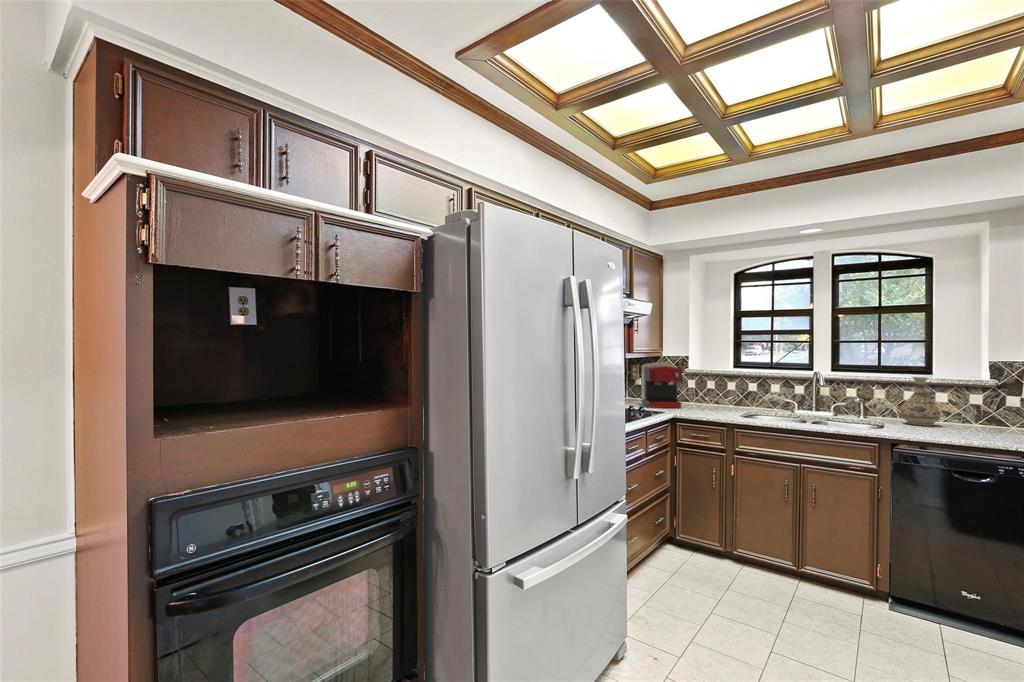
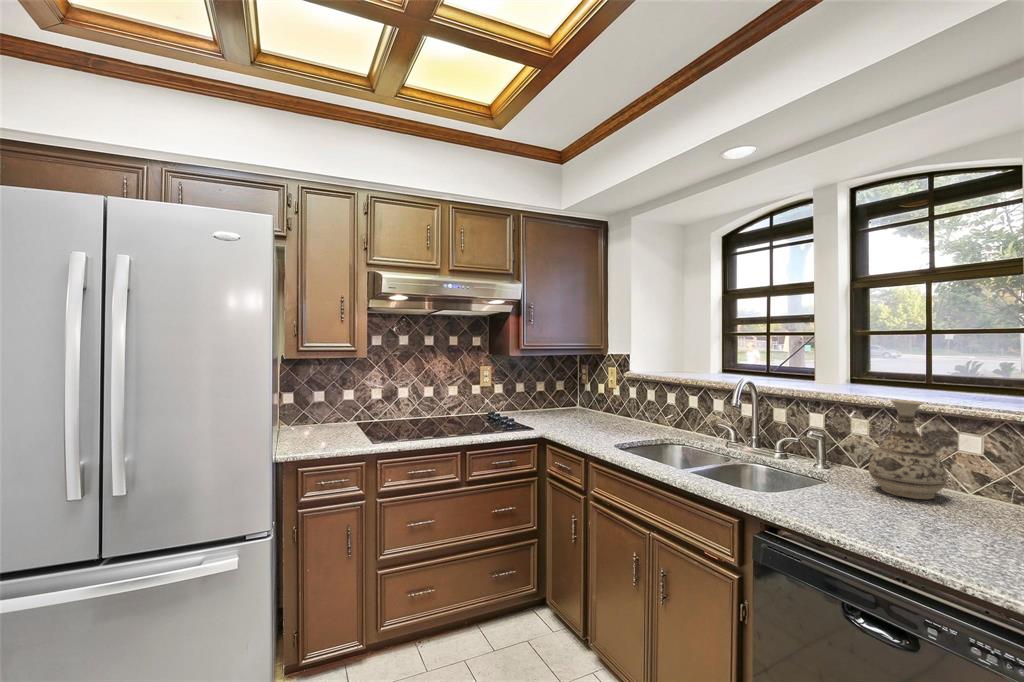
coffee maker: present [642,362,682,408] -> none [550,363,604,425]

